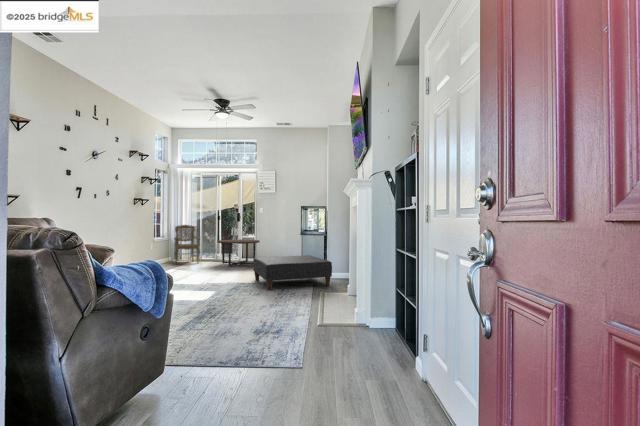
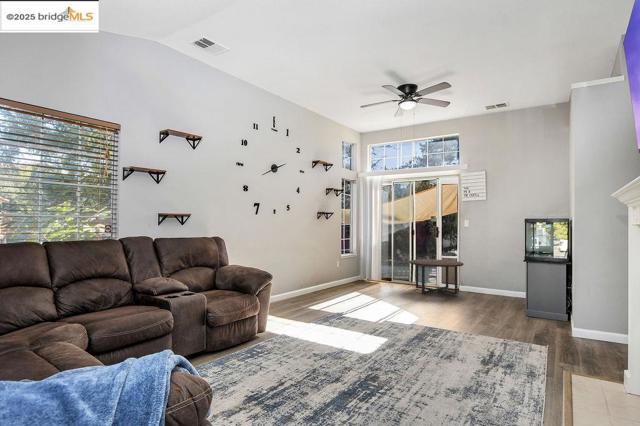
armchair: present [174,225,200,264] -> none [363,240,390,285]
ottoman: present [253,255,332,290] -> none [448,292,588,360]

